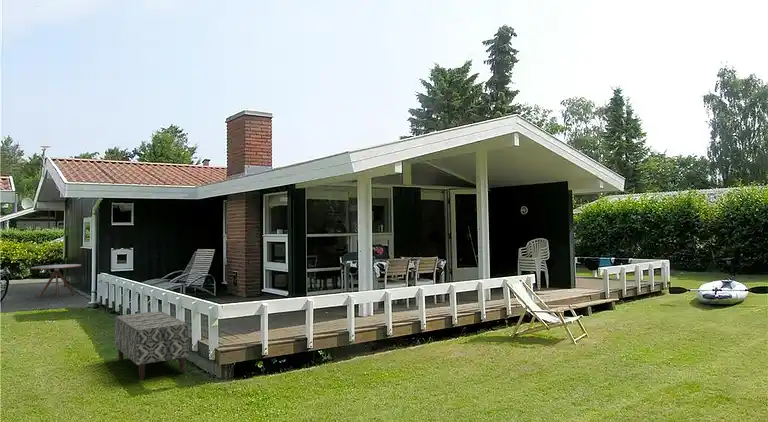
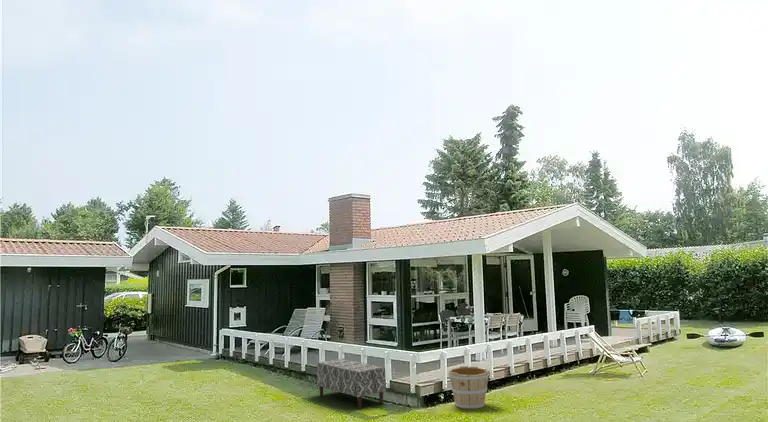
round table: present [31,264,82,298] -> none [149,320,189,350]
wooden bucket: none [264,325,323,386] -> present [448,366,489,409]

